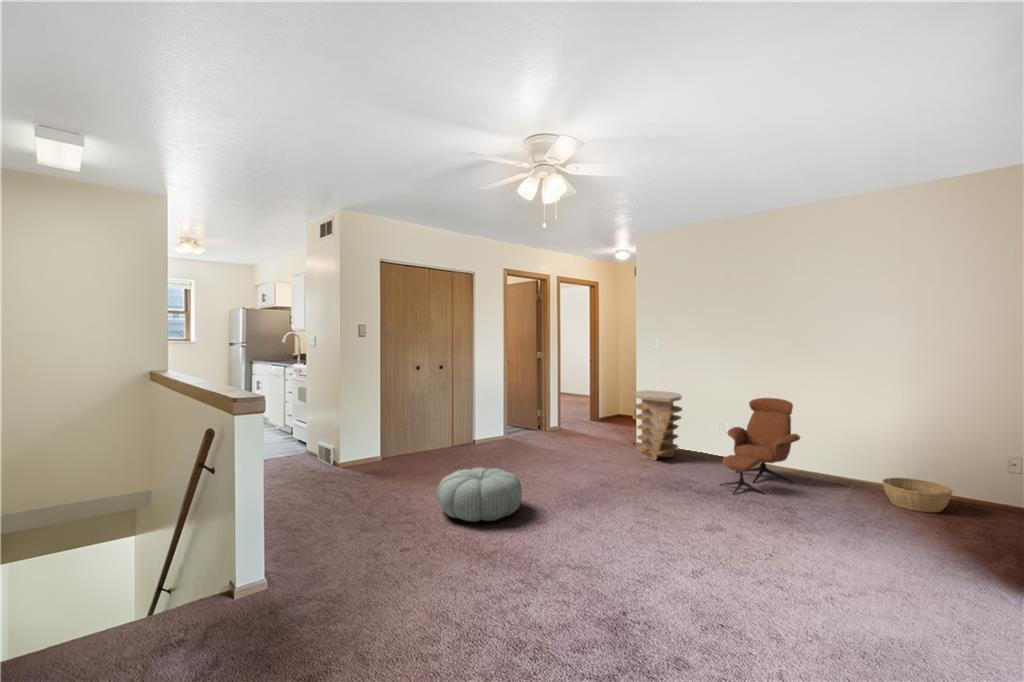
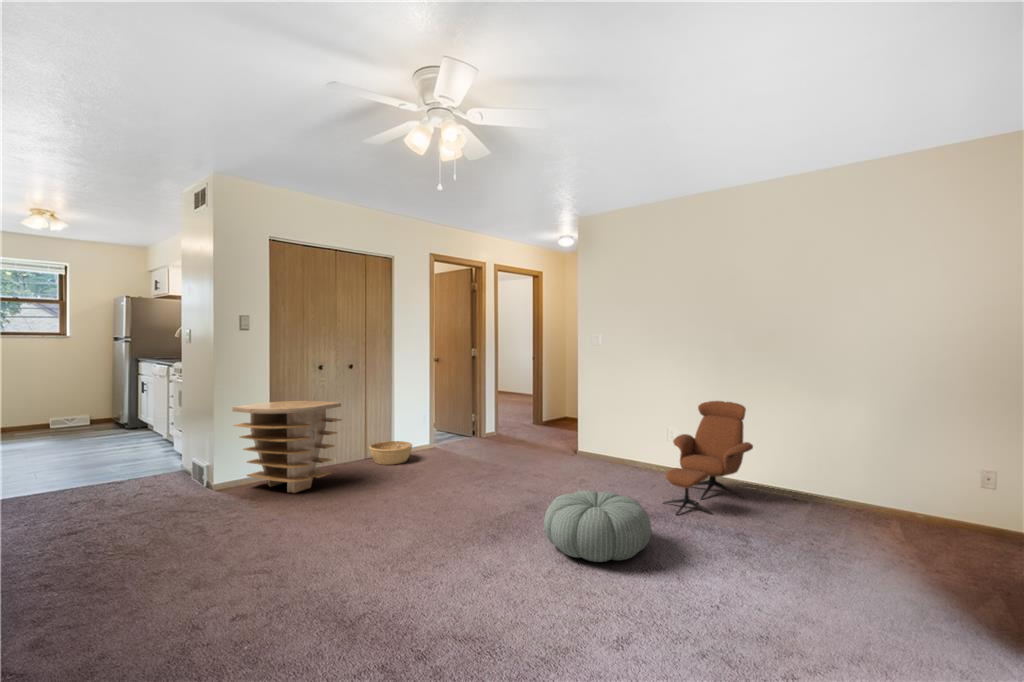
side table: present [634,390,682,460] -> present [232,401,342,493]
pouf: present [437,468,522,522] -> present [544,491,651,562]
basket: present [882,478,952,512] -> present [370,441,412,465]

